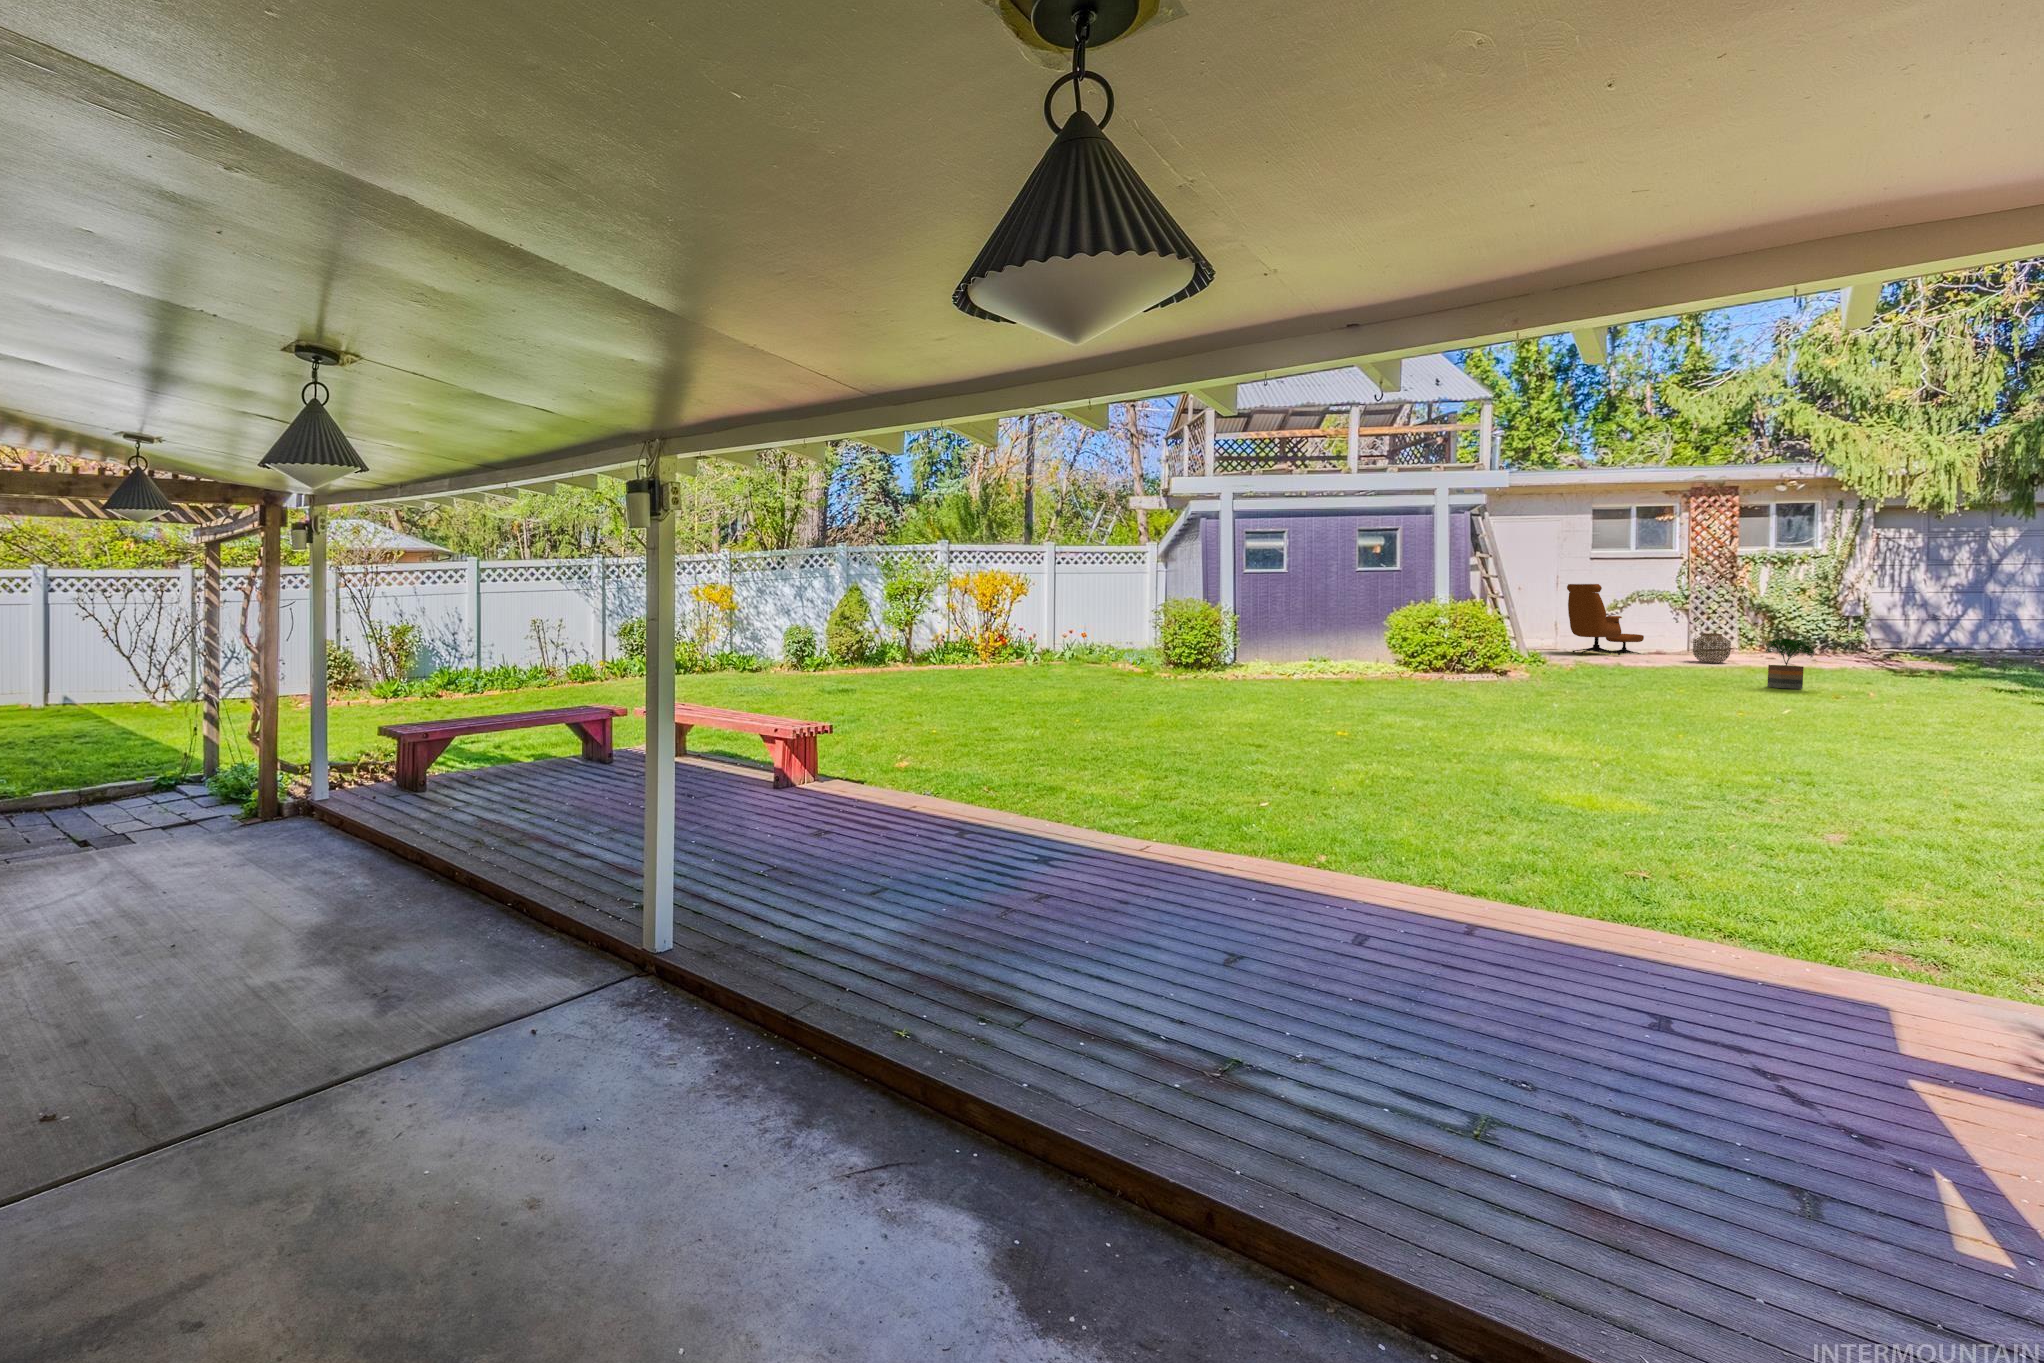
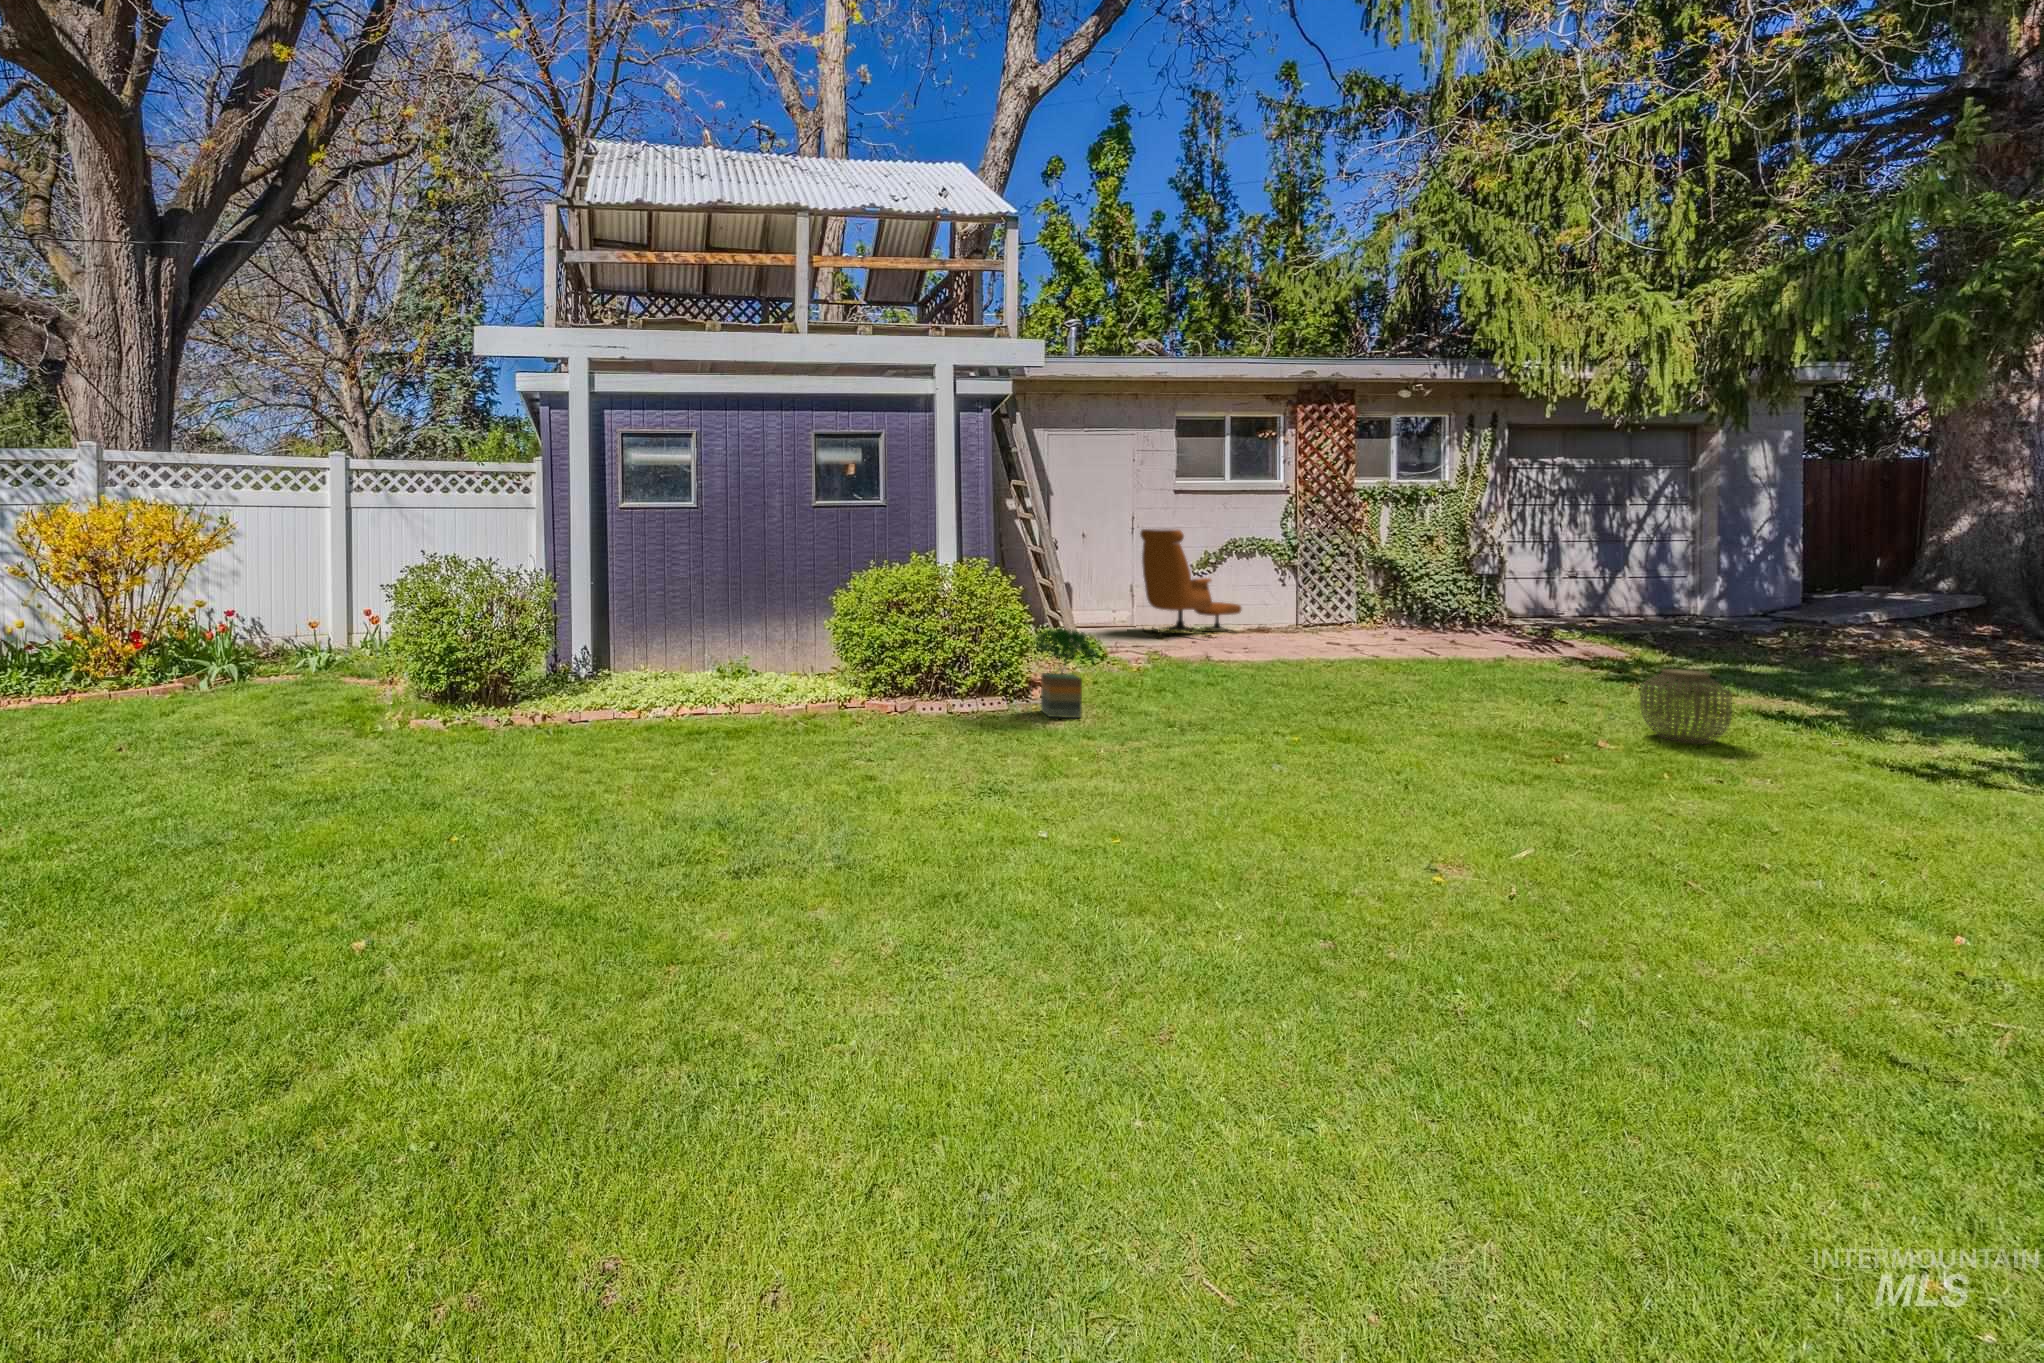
woven basket: present [1693,633,1731,663] -> present [1640,669,1732,744]
potted tree: present [1766,638,1815,689] -> present [1036,628,1096,718]

